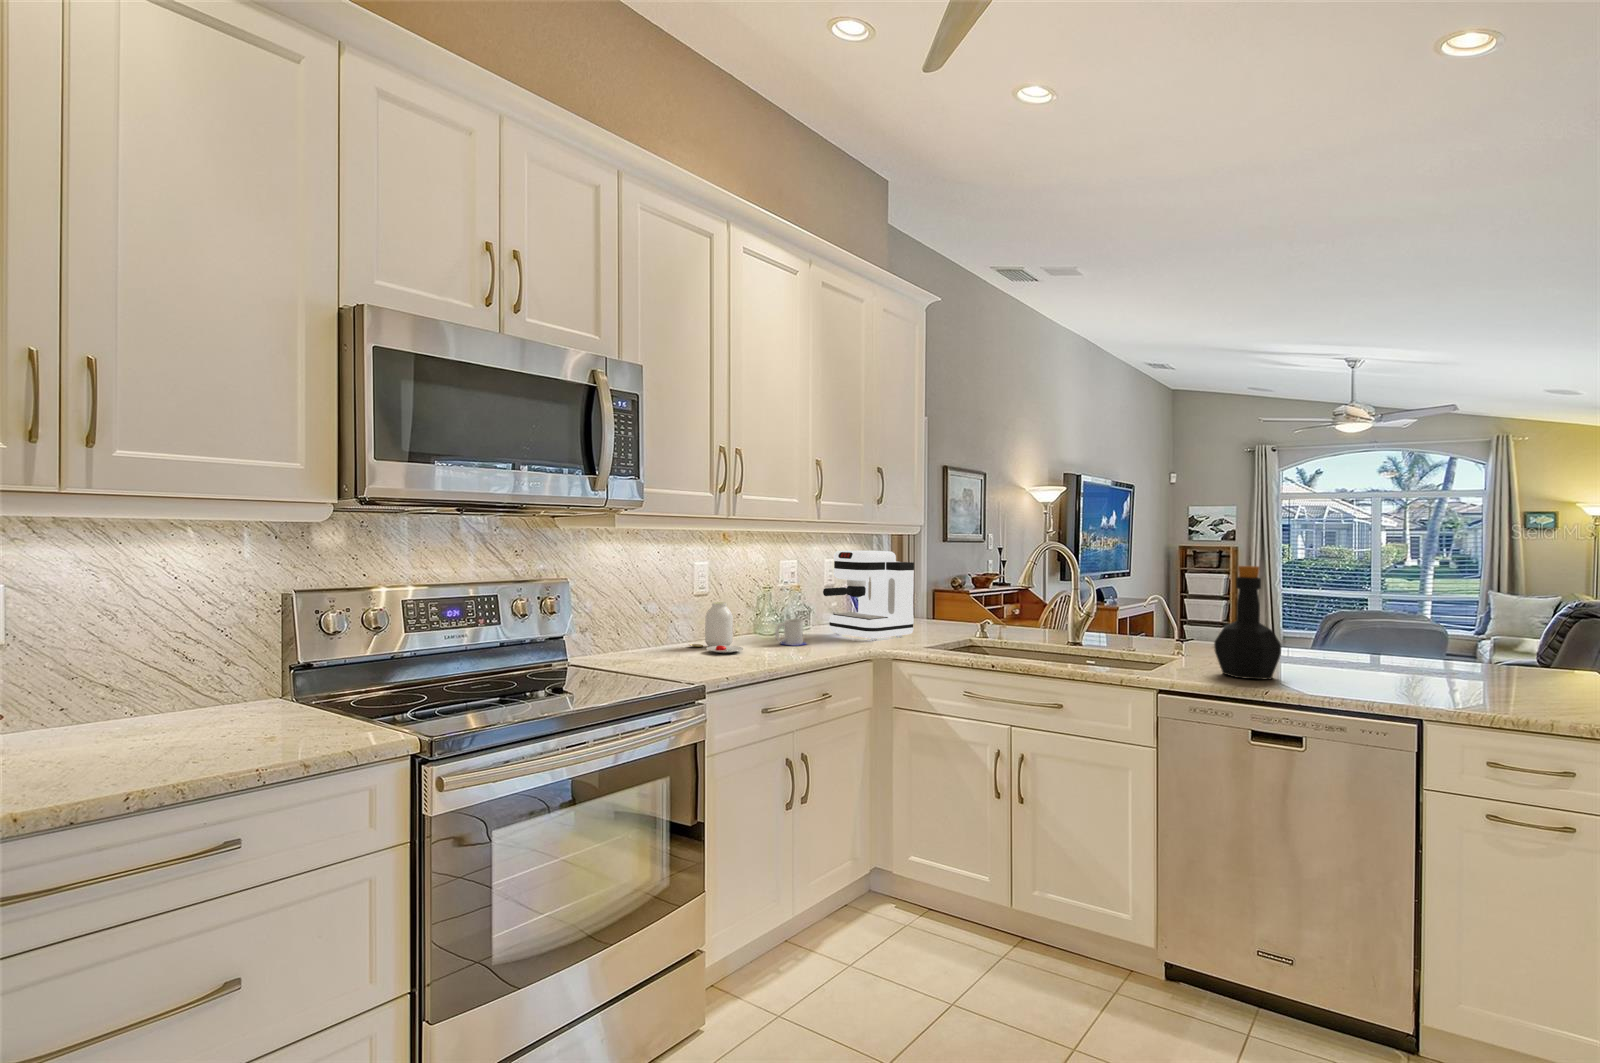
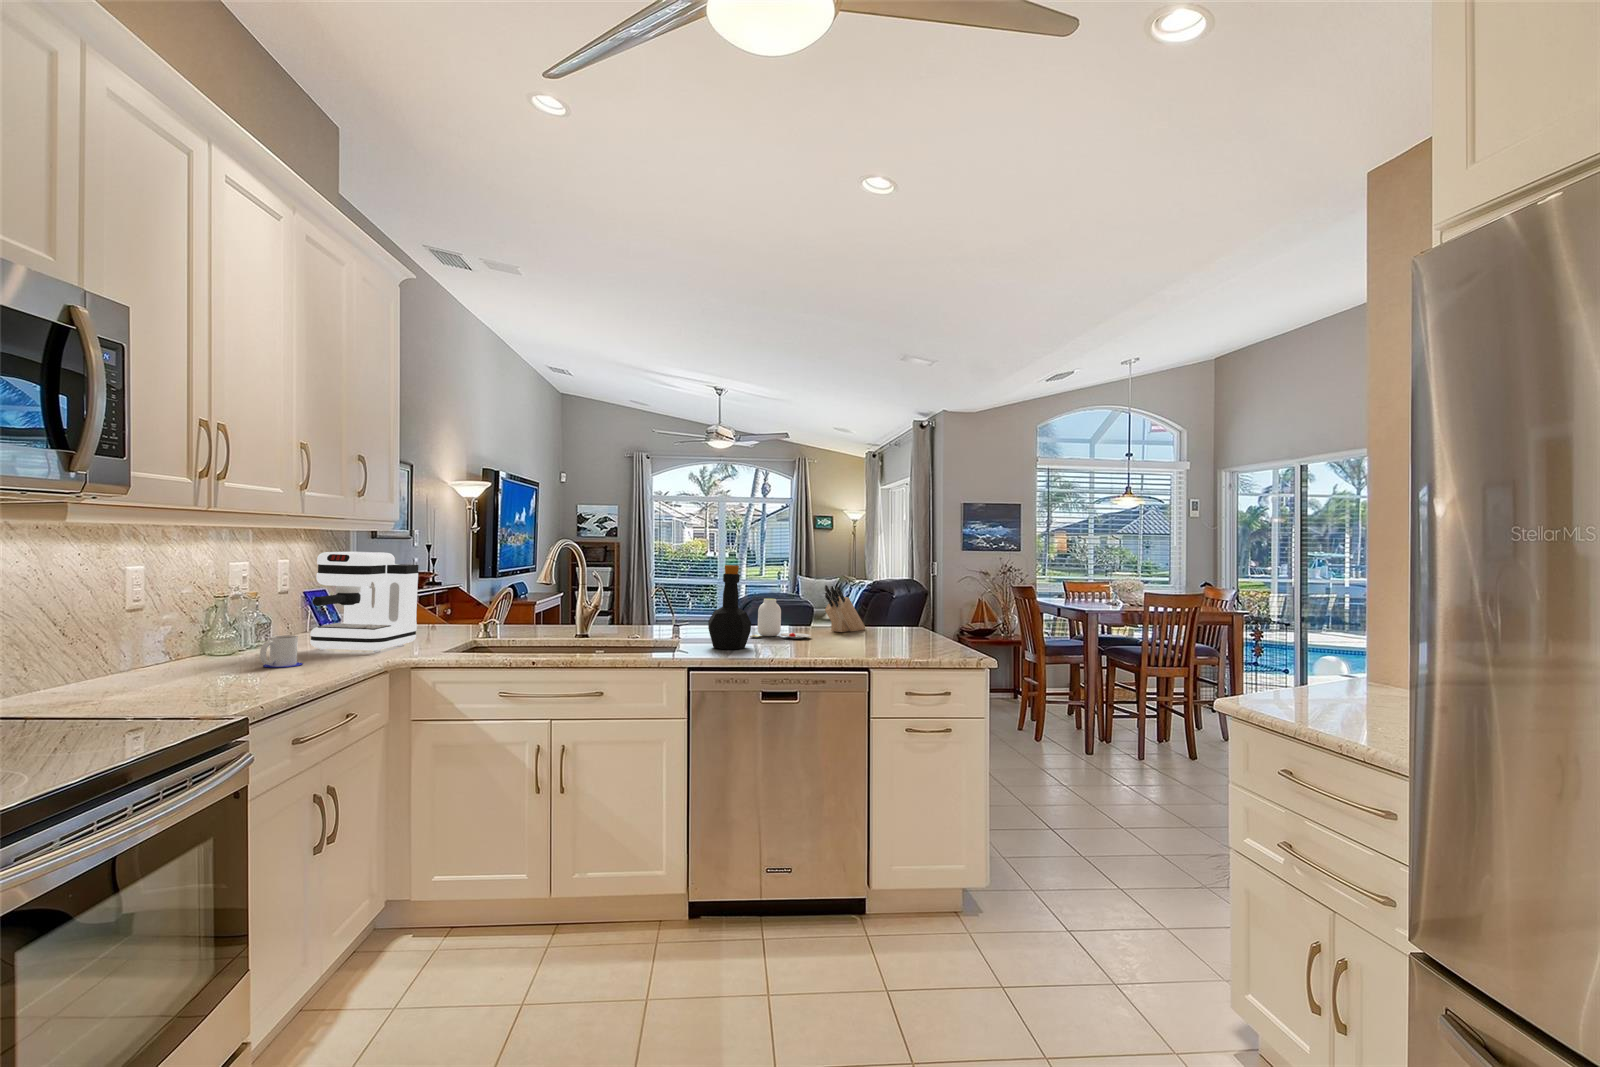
knife block: none [1449,600,1551,676] -> present [825,585,865,632]
jar: present [689,602,743,653] -> present [750,599,811,639]

